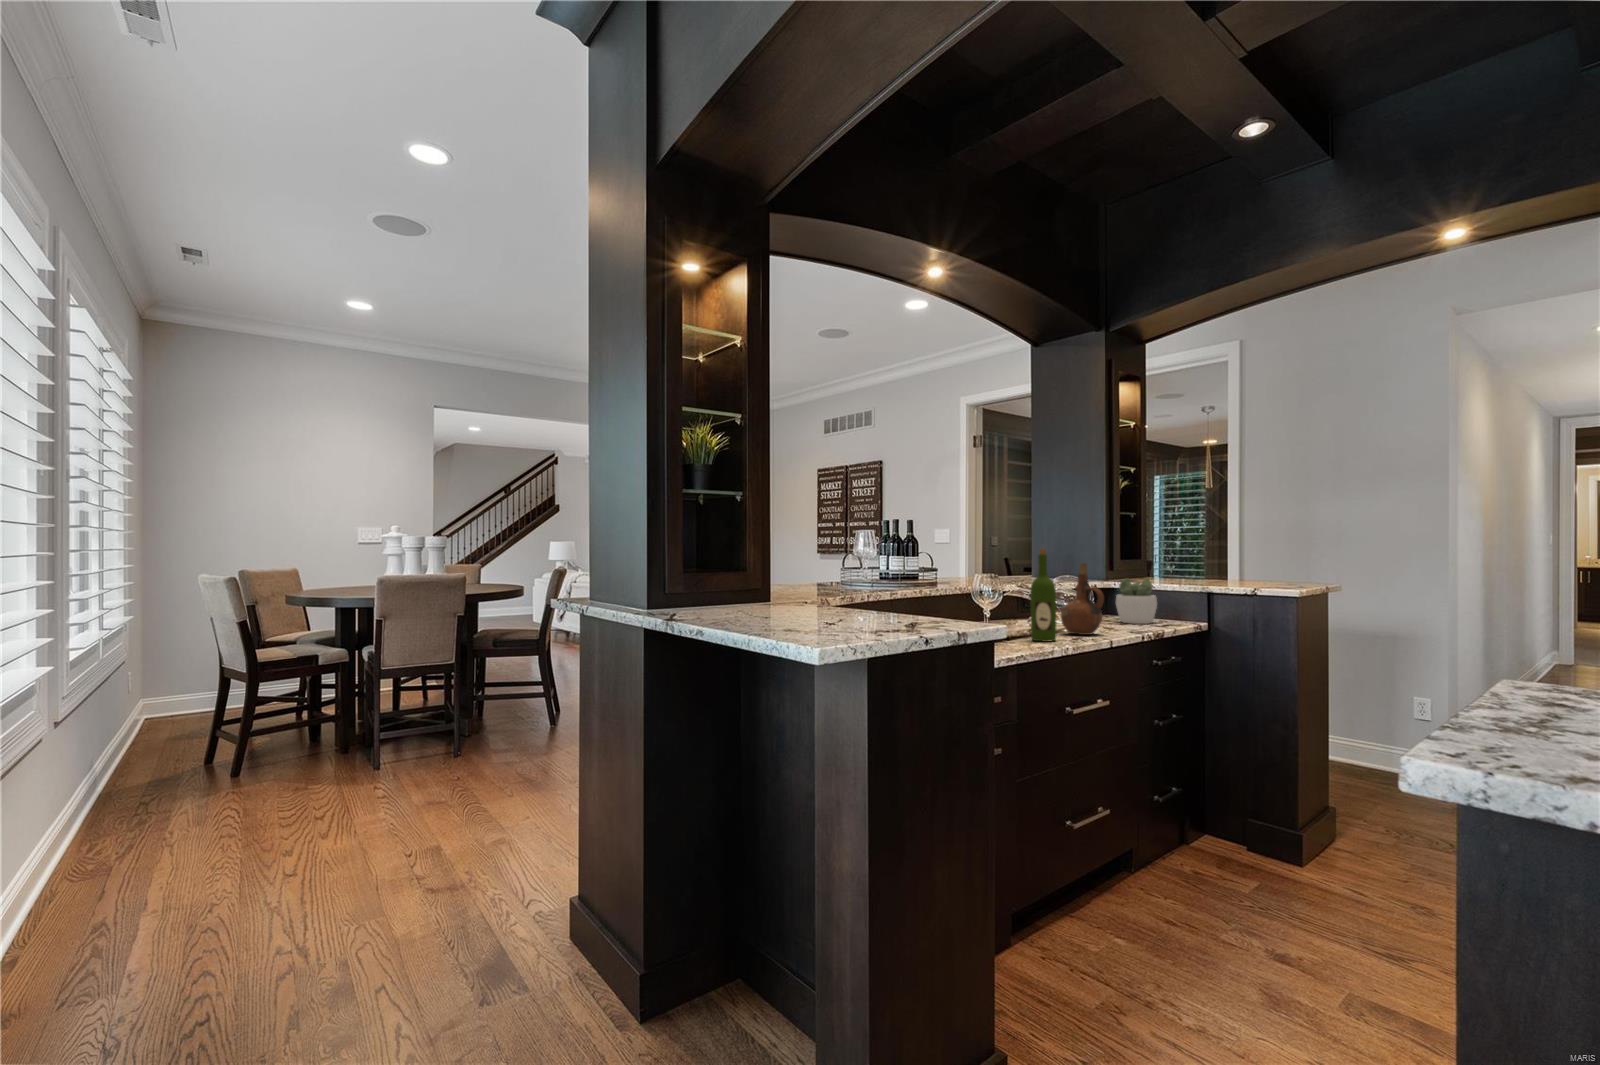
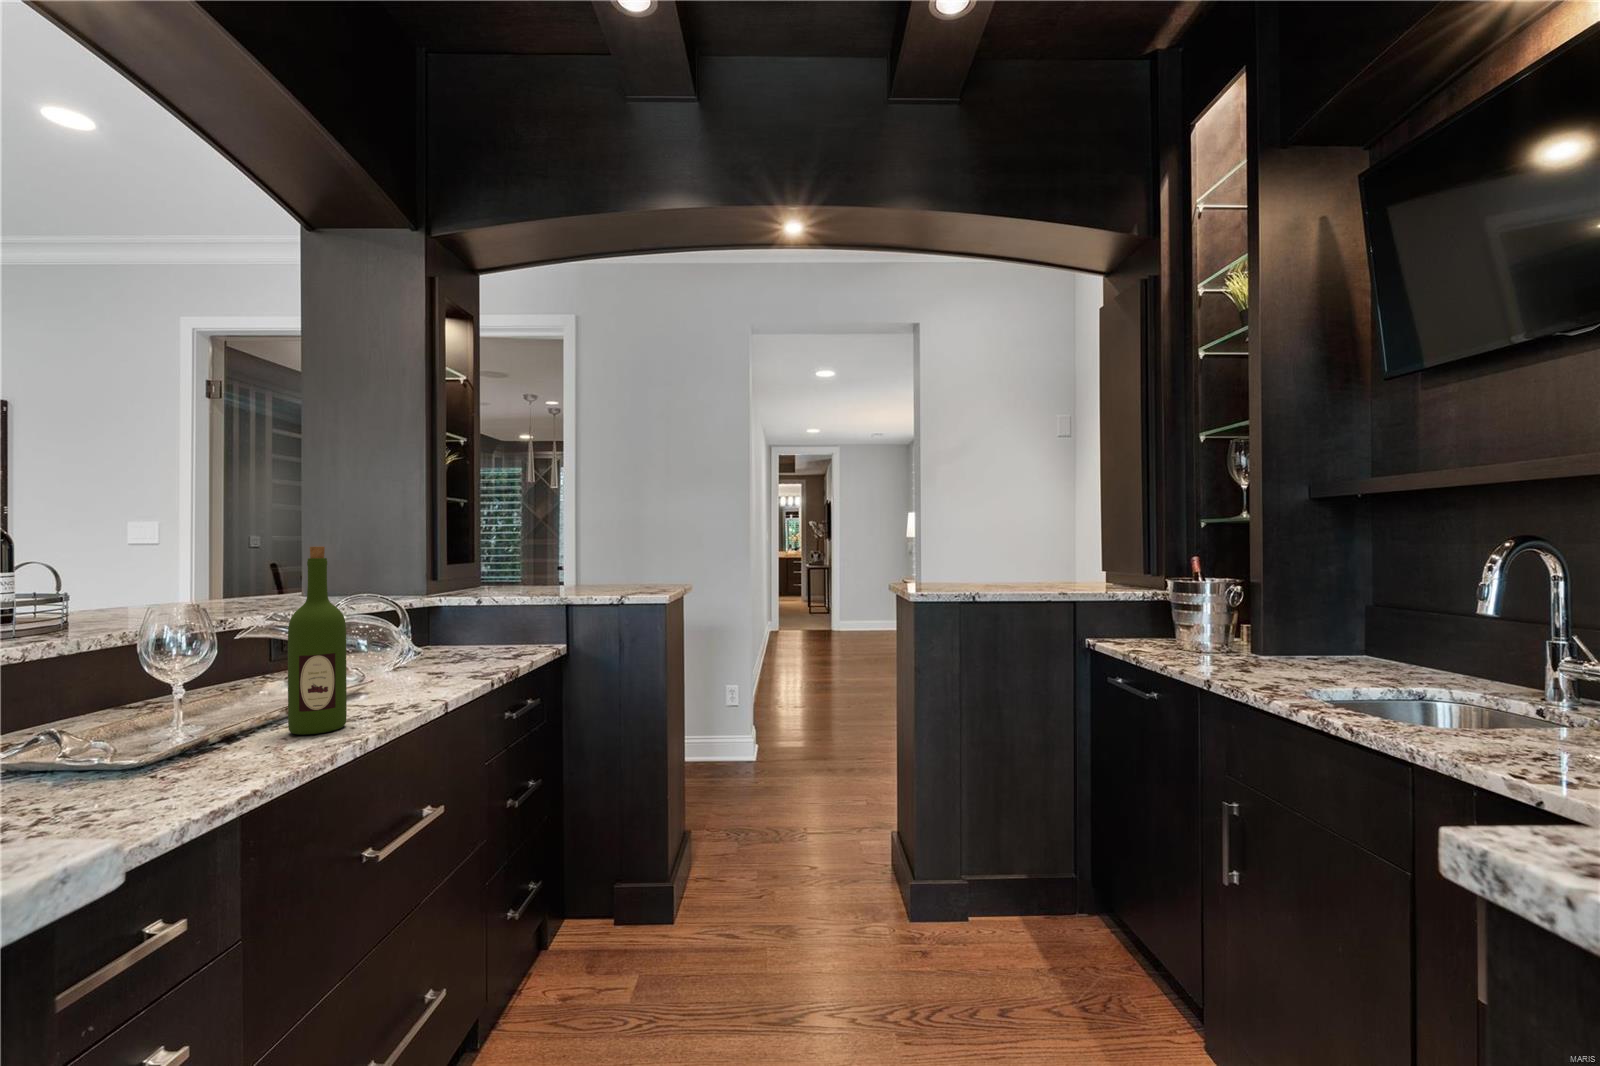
ceramic pitcher: present [1060,563,1104,635] -> none [354,572,437,699]
succulent plant: present [1116,578,1157,624] -> none [443,590,504,658]

